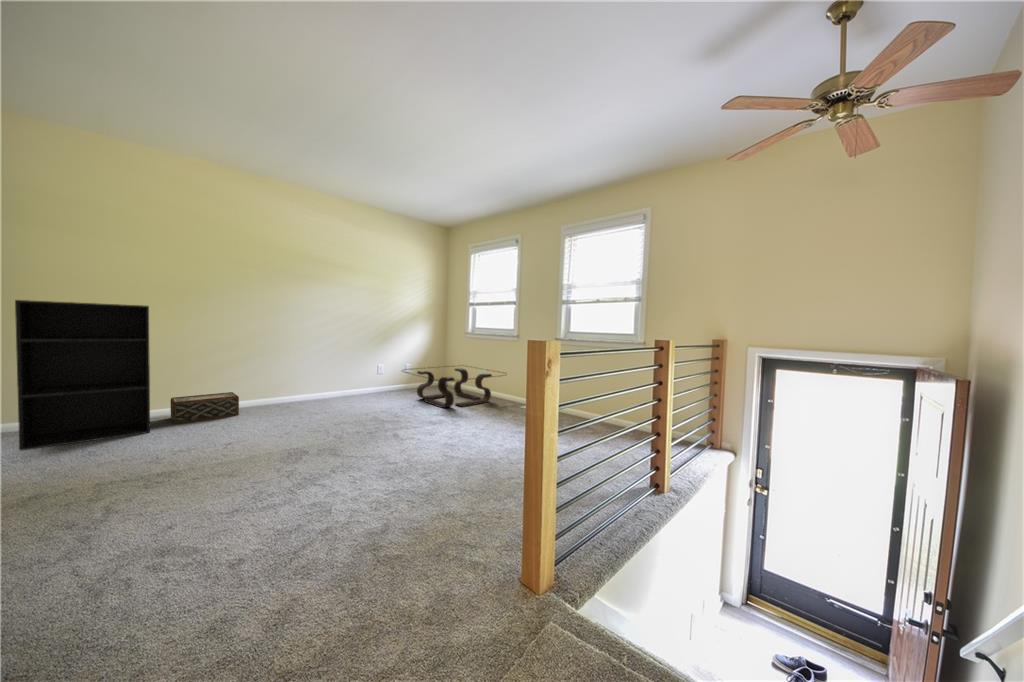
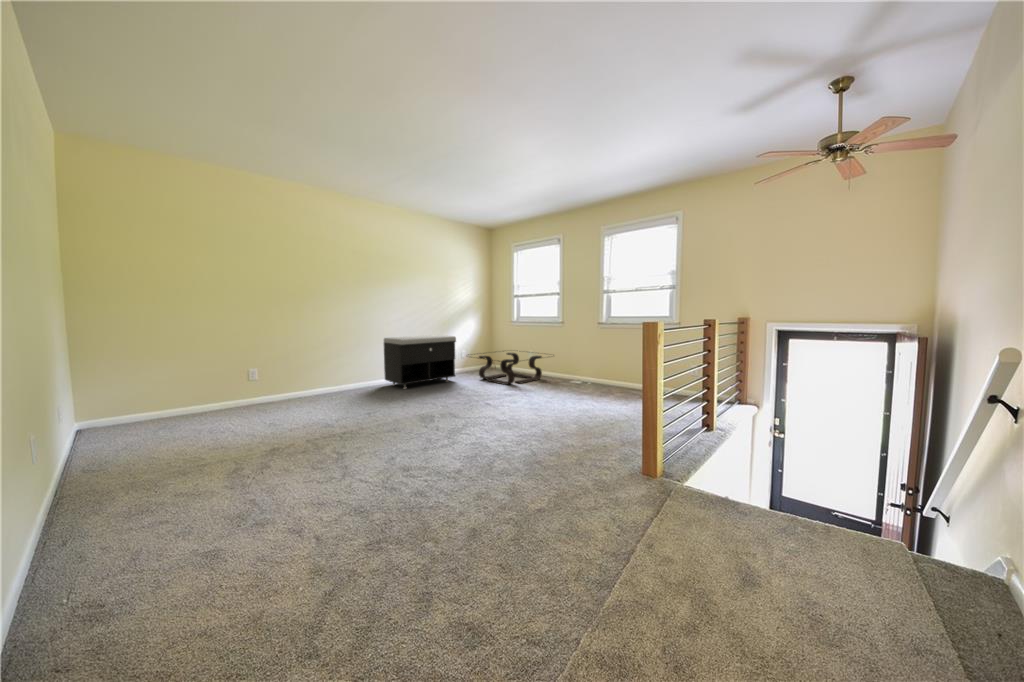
bookshelf: present [15,300,150,450] -> none [202,309,295,424]
storage bench: none [298,344,390,408] -> present [384,335,456,389]
woven basket: present [171,392,239,423] -> none [296,378,348,403]

